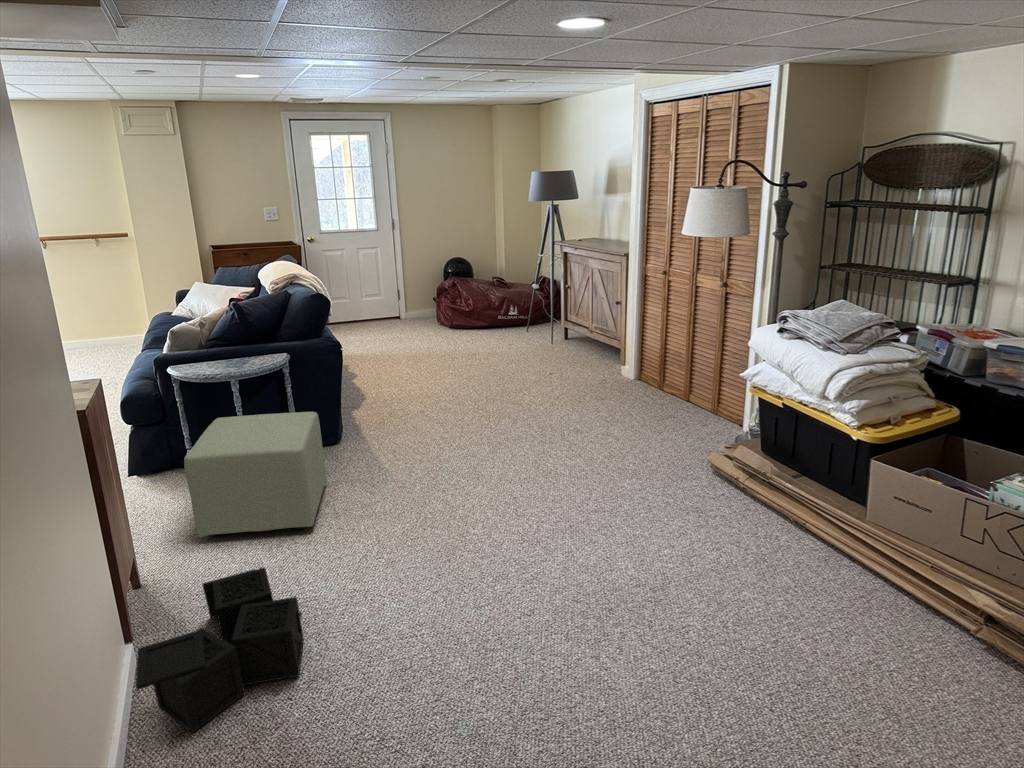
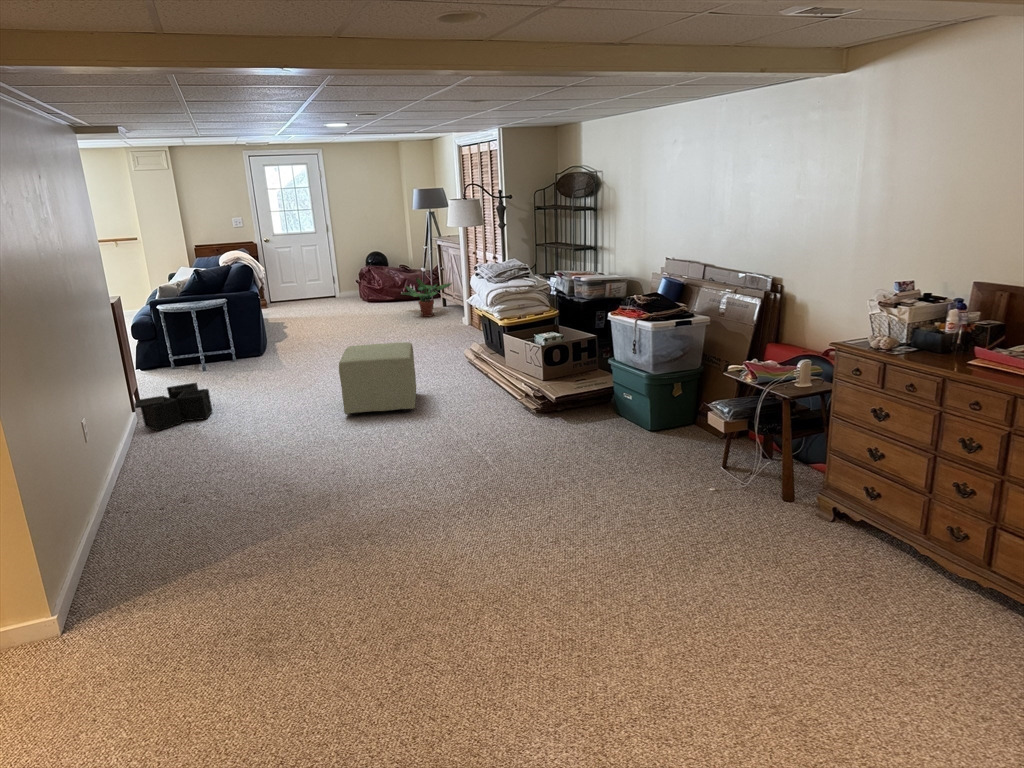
potted plant: none [514,303,595,360] -> present [401,278,452,317]
ottoman: present [184,412,326,537] -> present [339,343,416,415]

